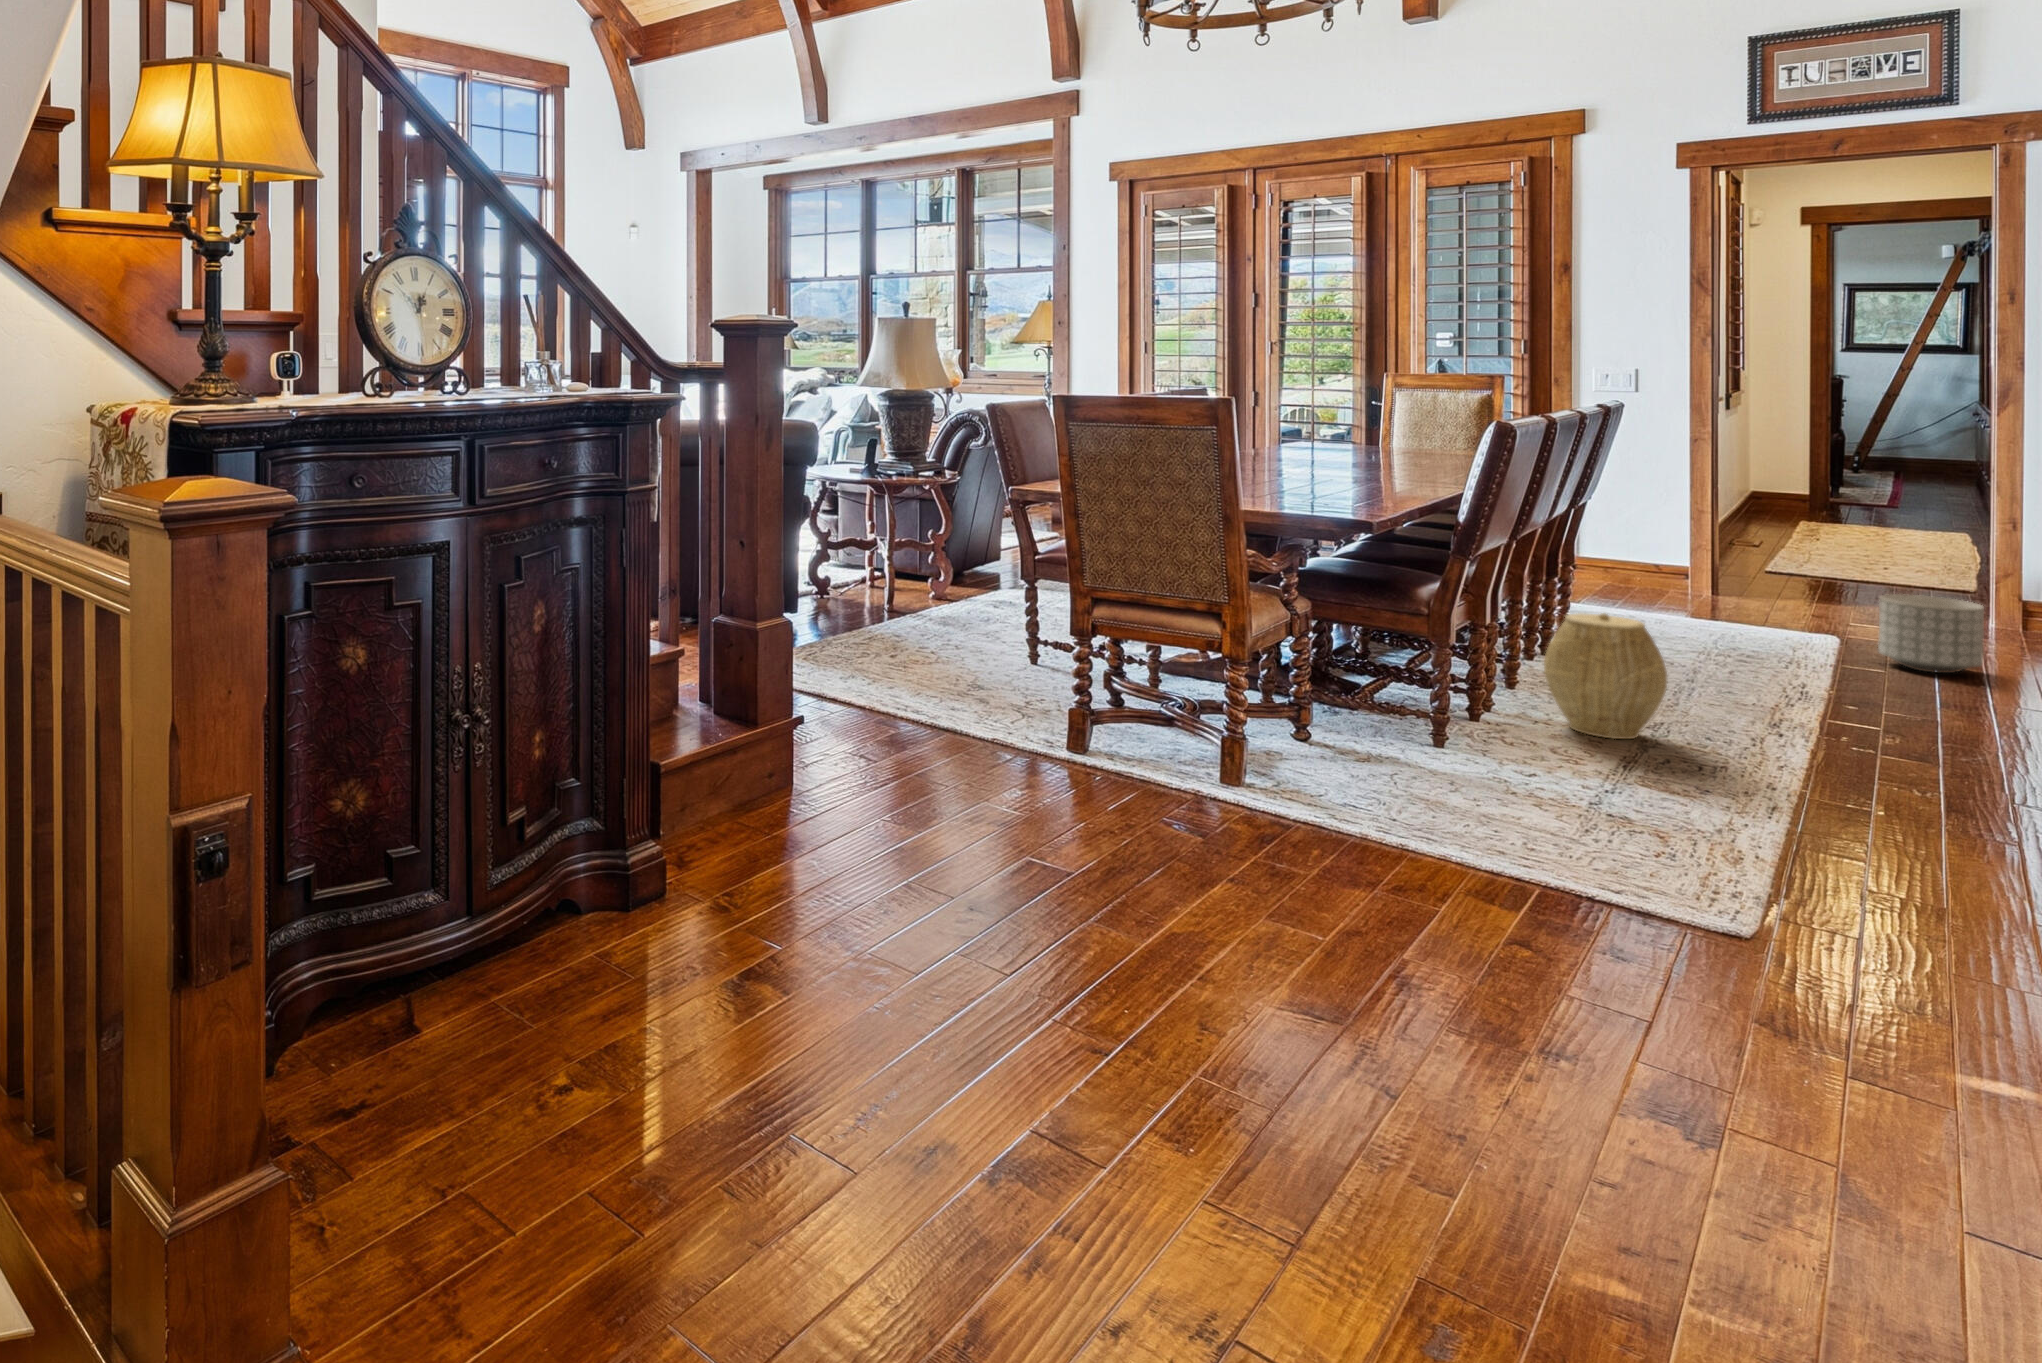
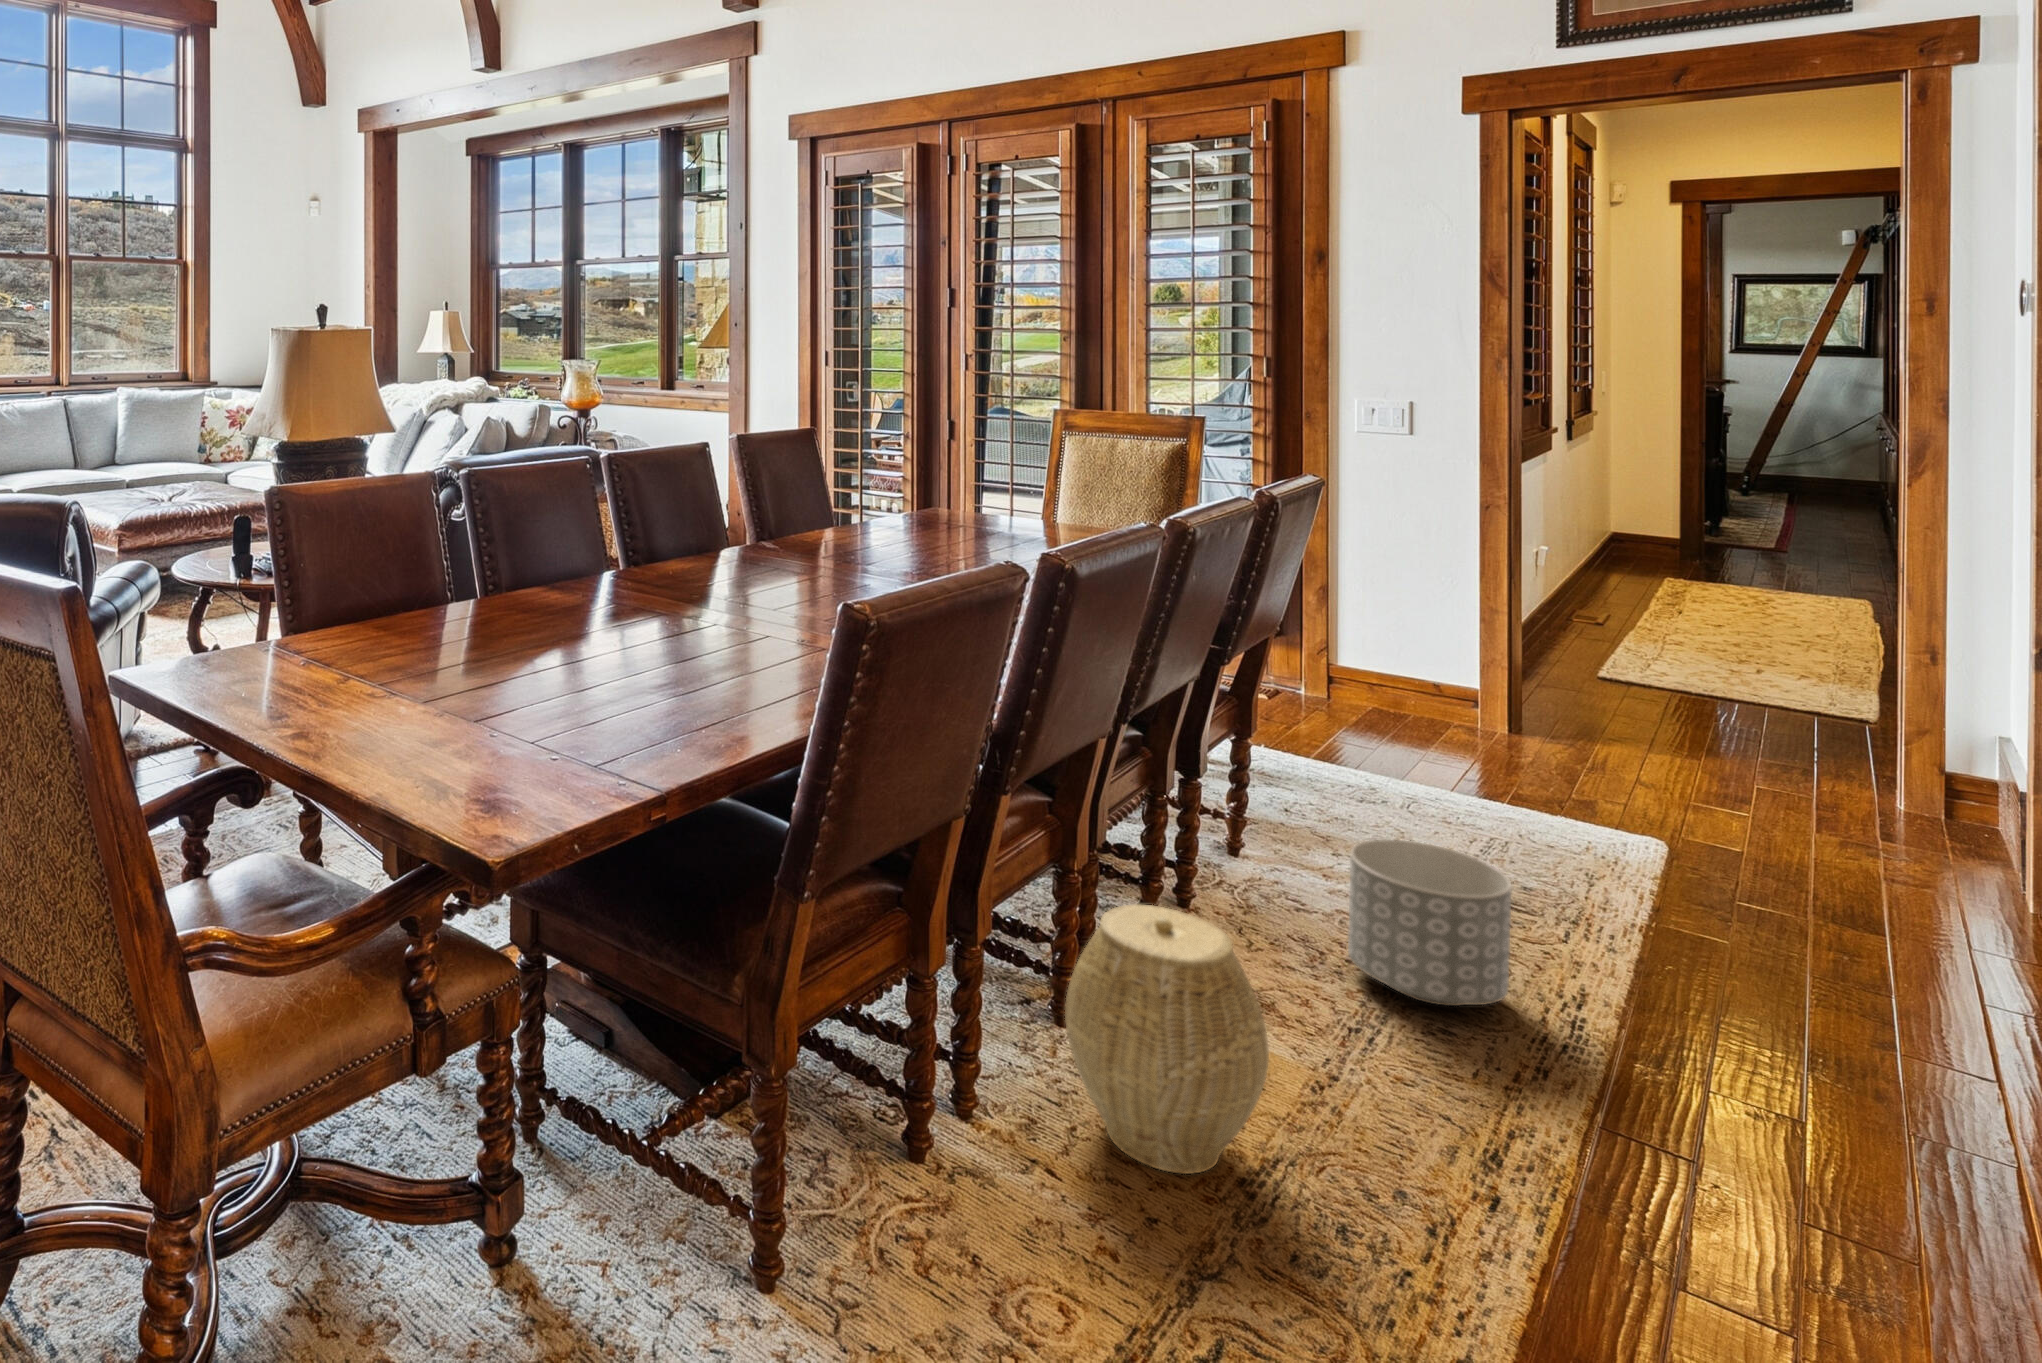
planter: present [1878,594,1984,673] -> present [1348,839,1511,1006]

